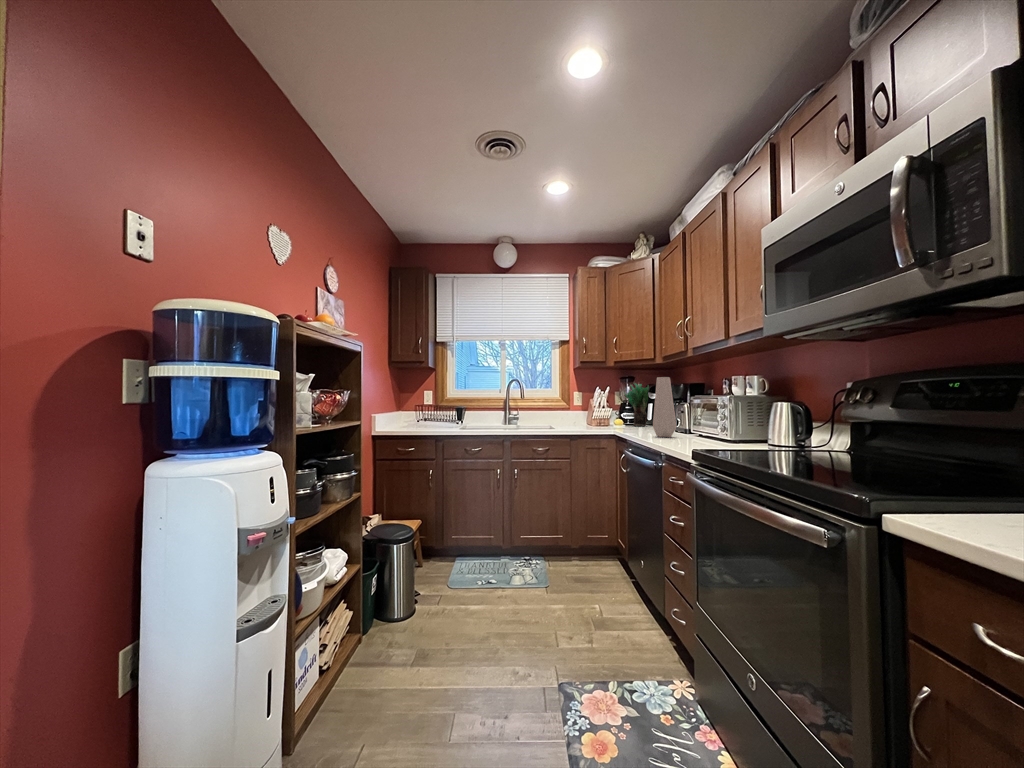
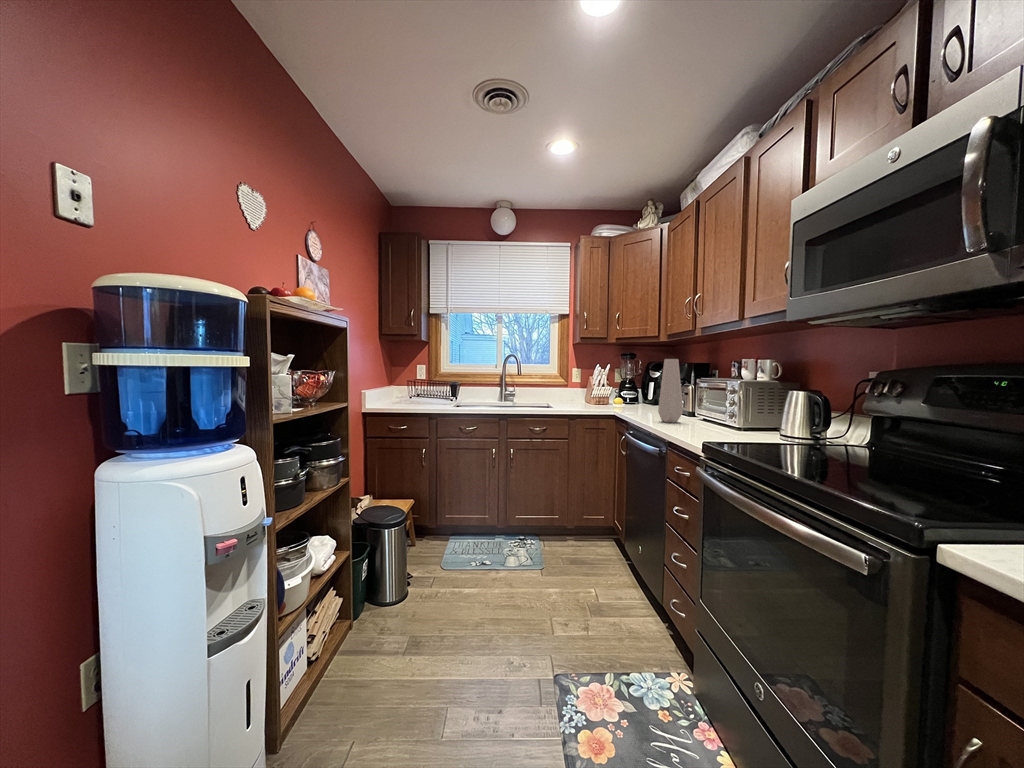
potted plant: present [625,383,649,426] -> none [626,361,653,407]

